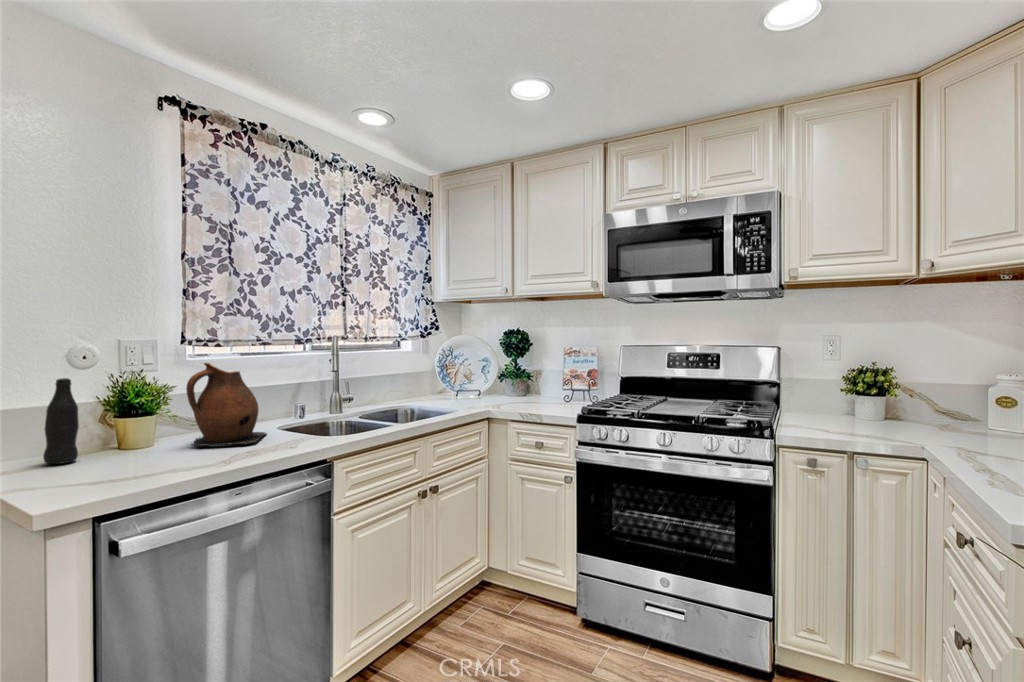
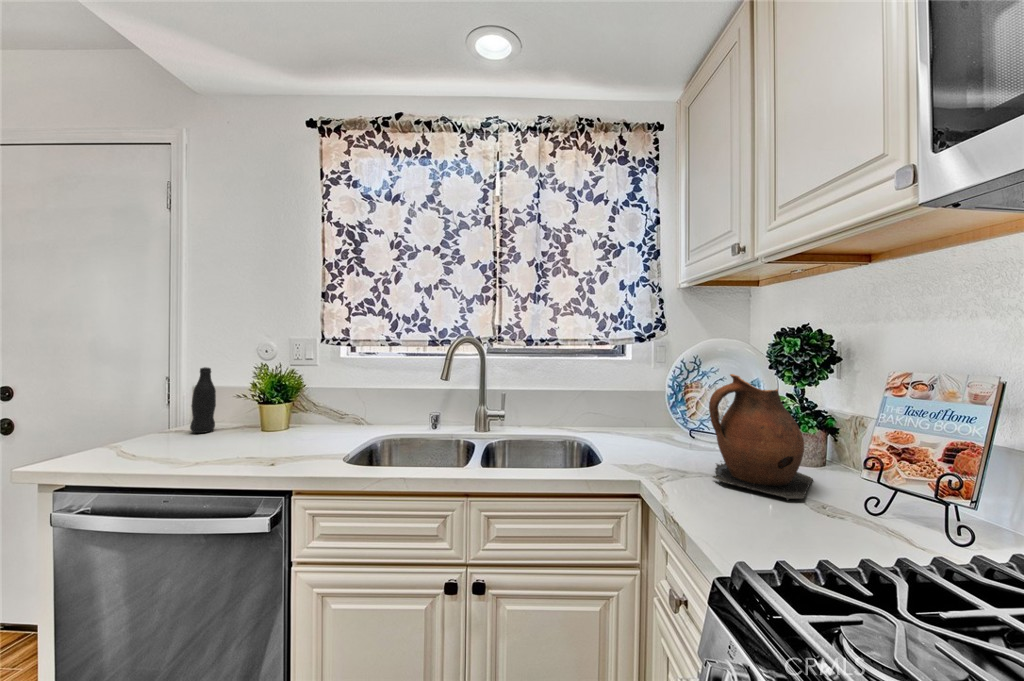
ceramic pitcher: present [186,363,267,446] -> present [709,374,813,500]

